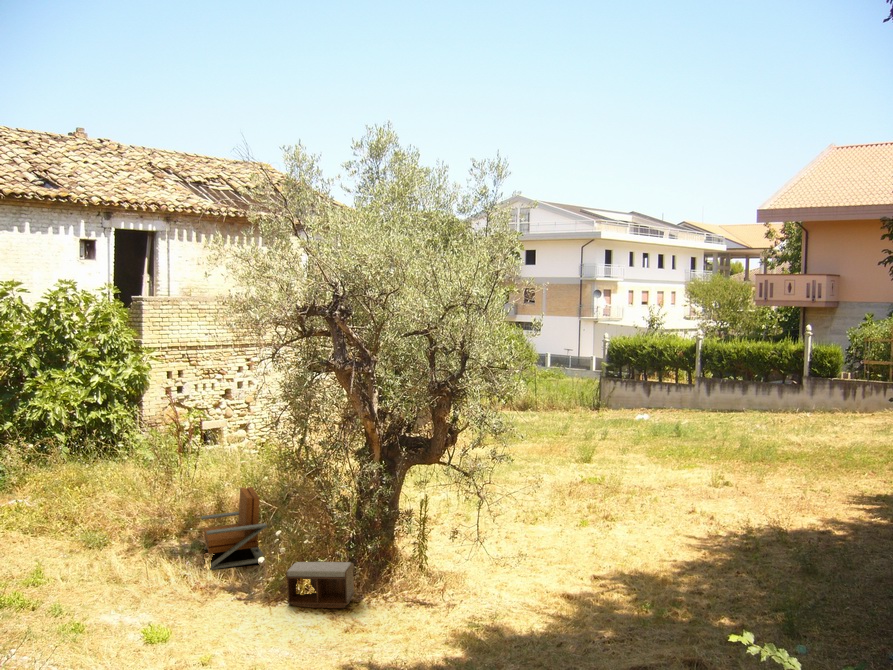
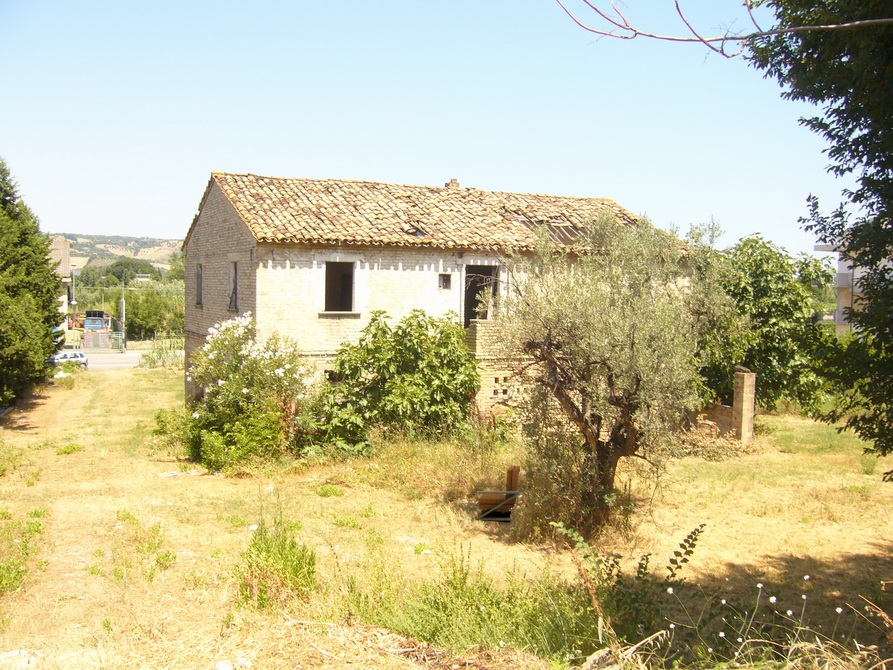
bench: present [286,562,355,608] -> none [509,514,561,549]

